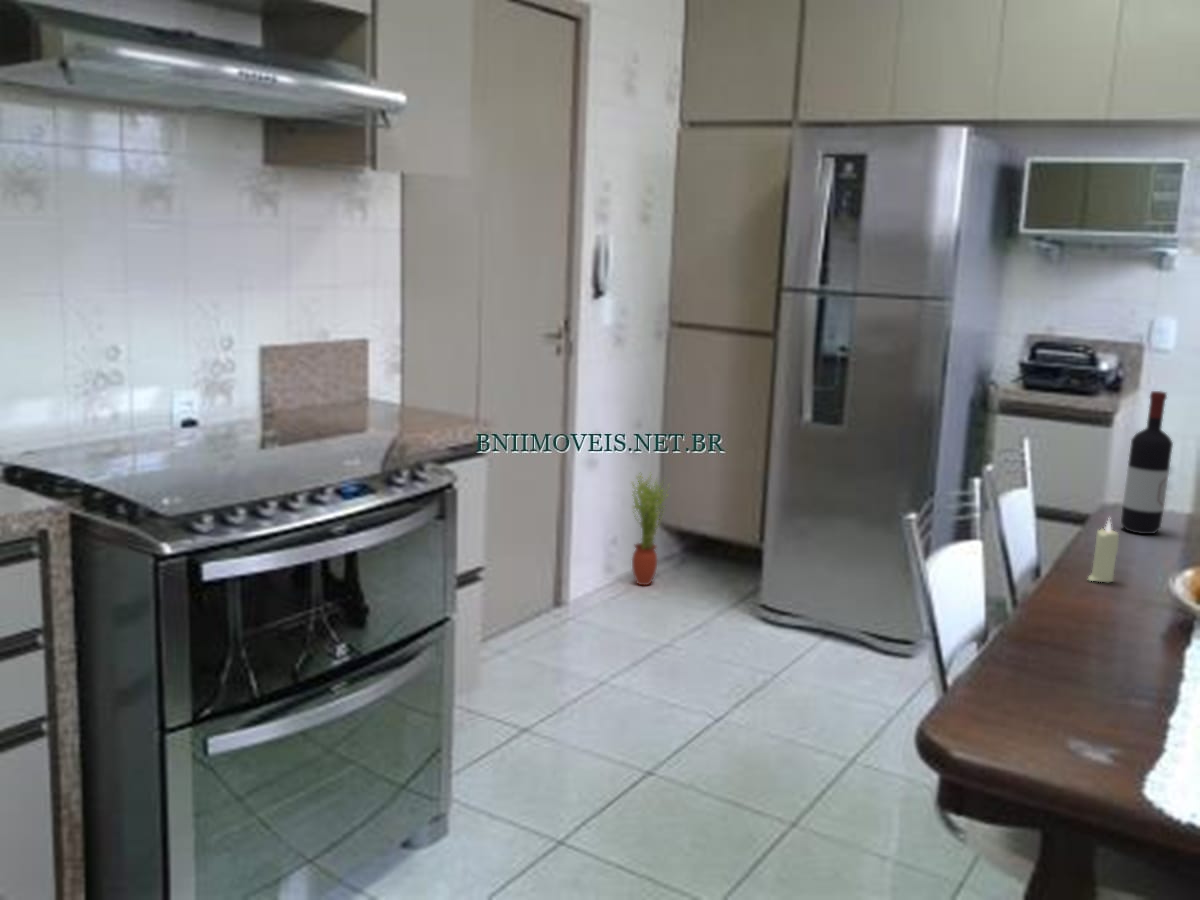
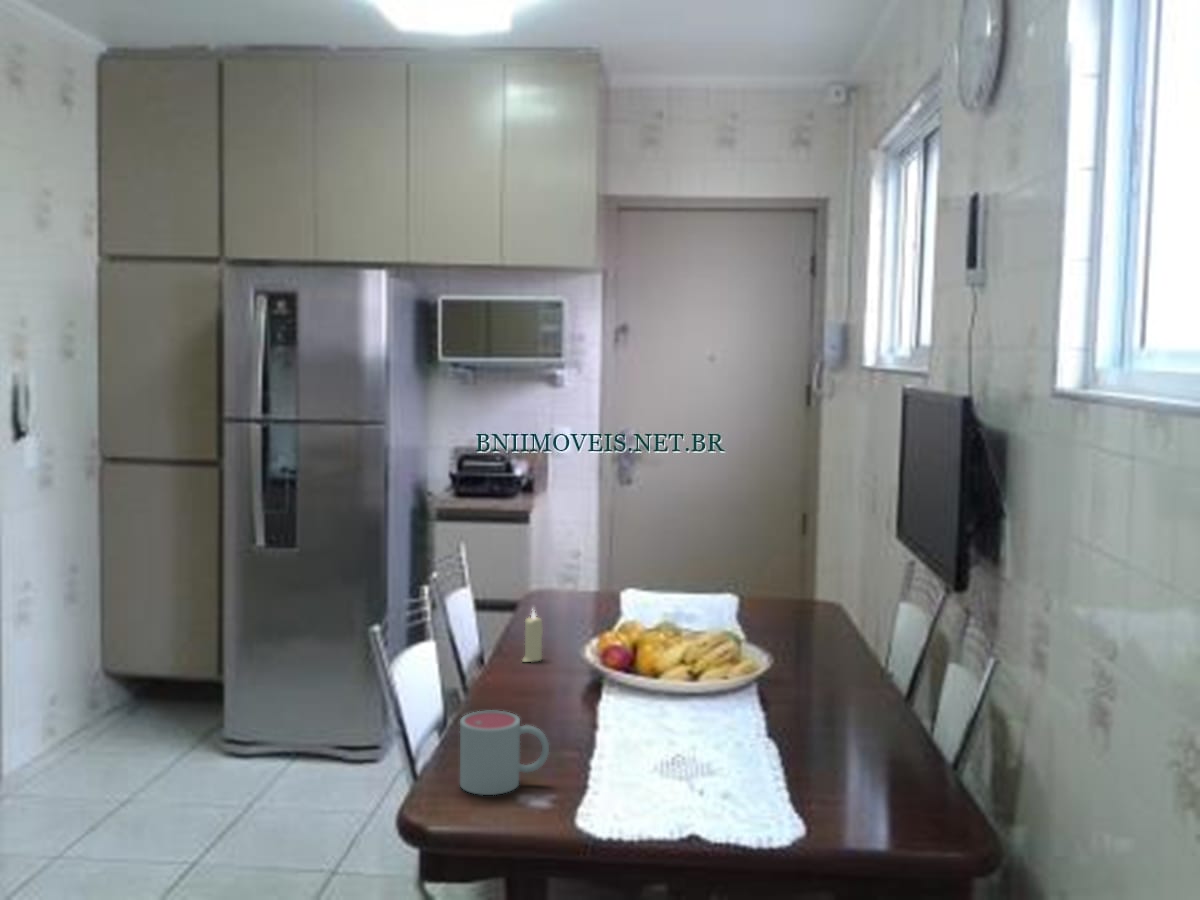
wine bottle: present [1121,391,1173,534] -> none [544,496,576,616]
potted plant: present [632,476,668,585] -> none [72,616,118,738]
mug: none [995,631,1116,734] -> present [460,711,549,795]

